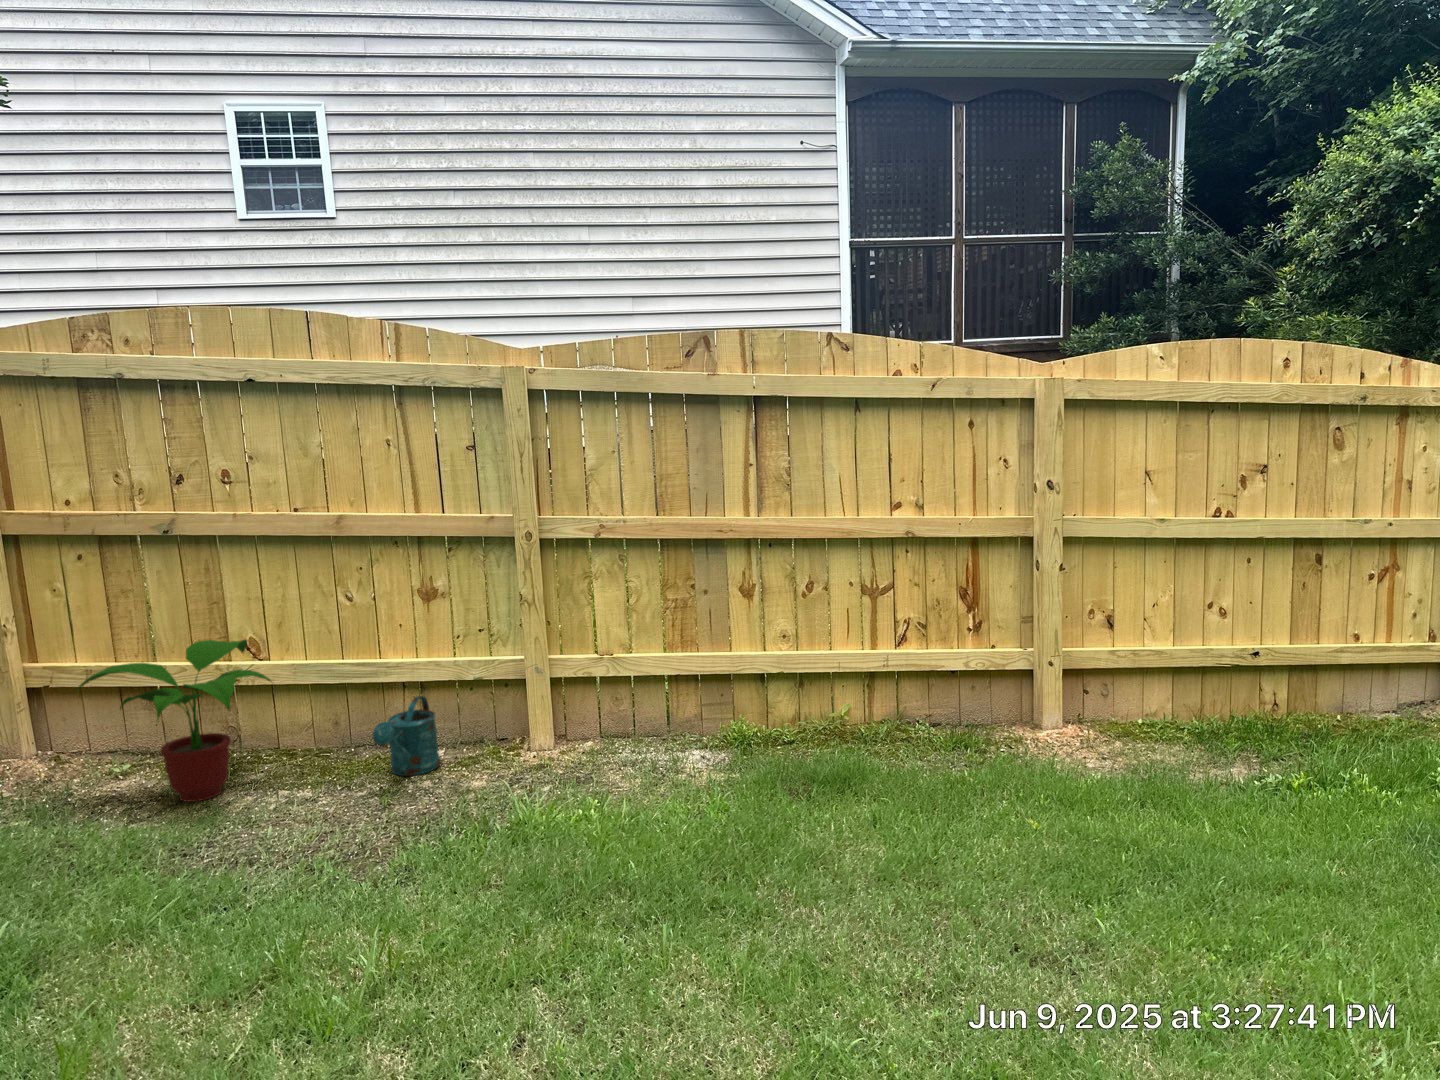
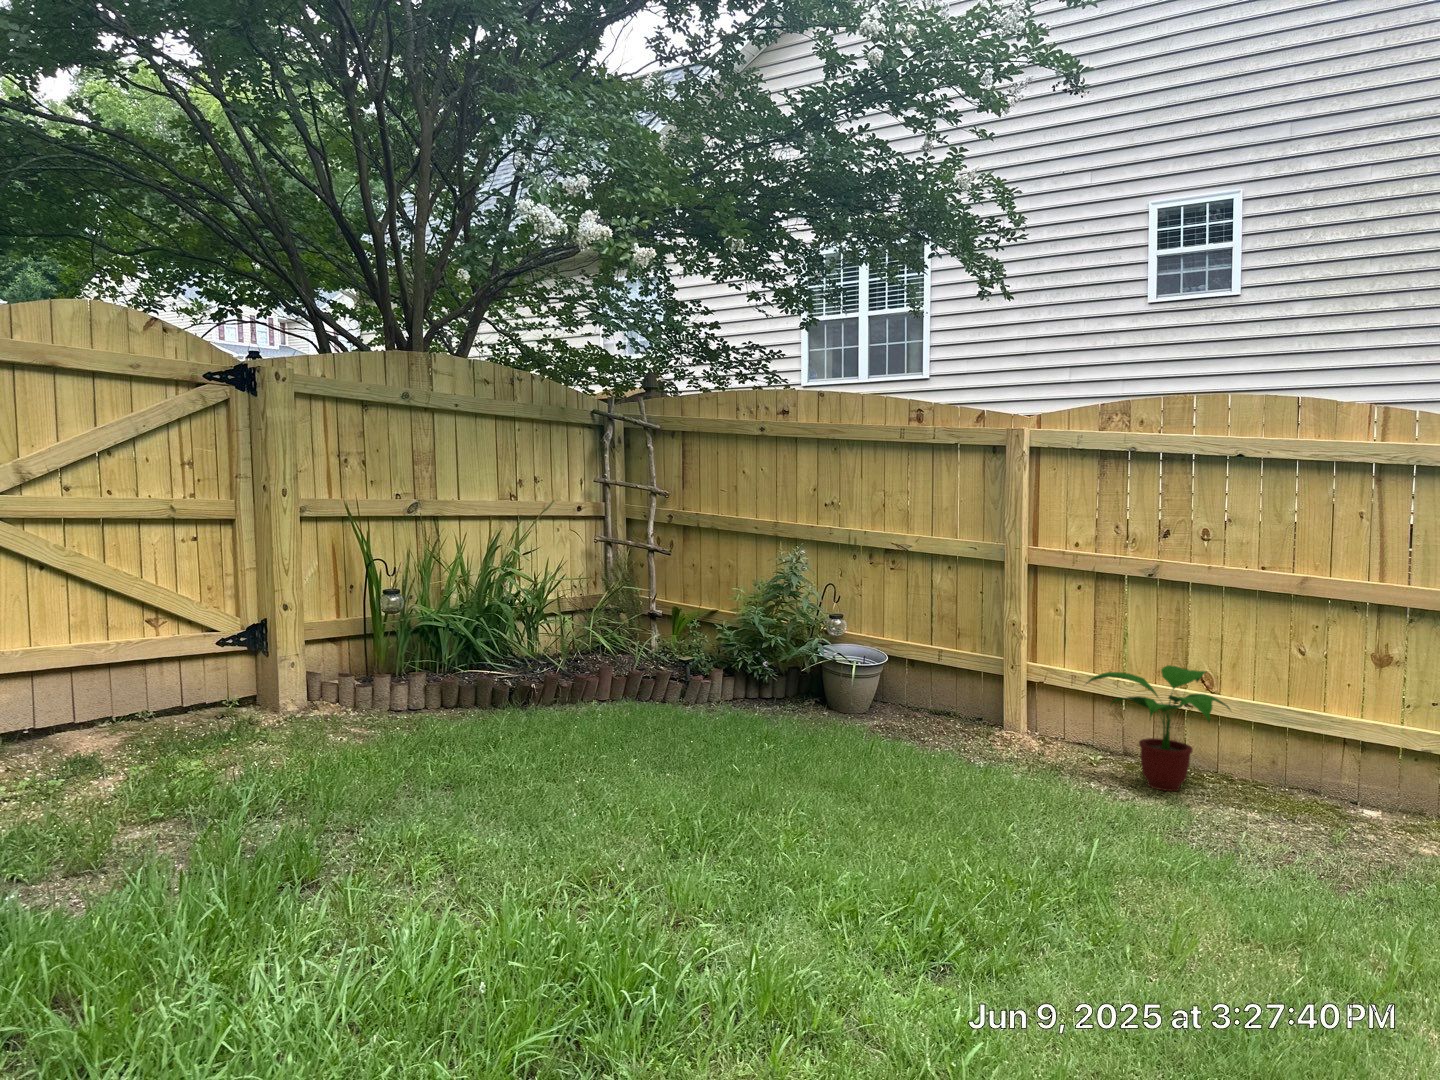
watering can: present [372,696,440,776] -> none [1329,752,1385,824]

